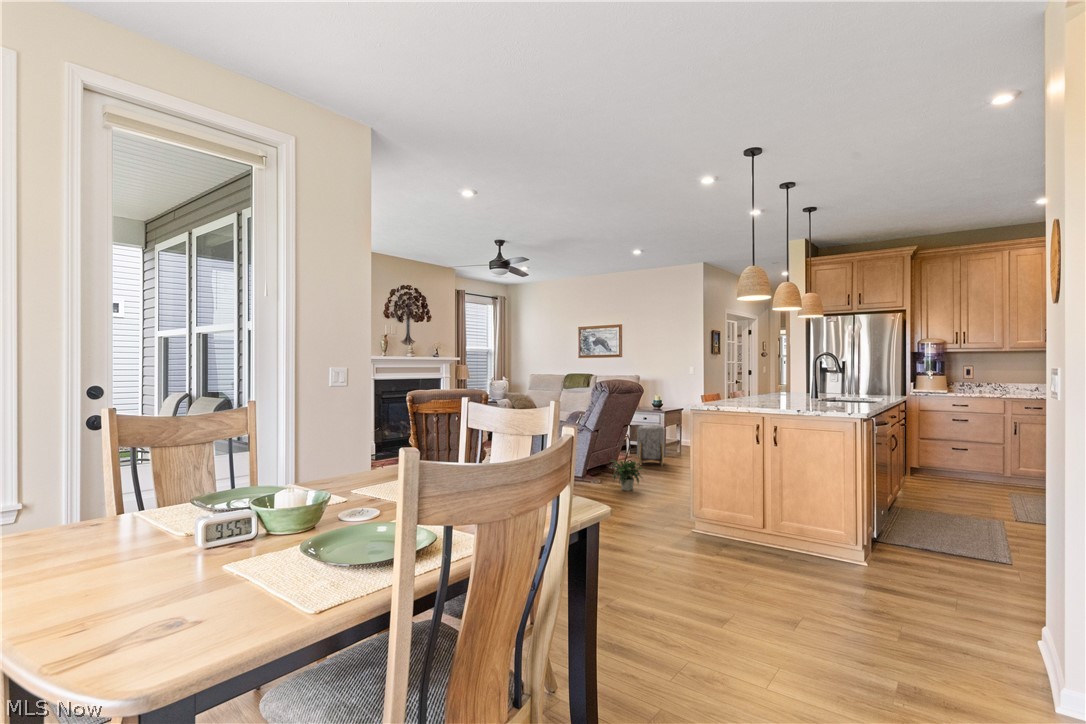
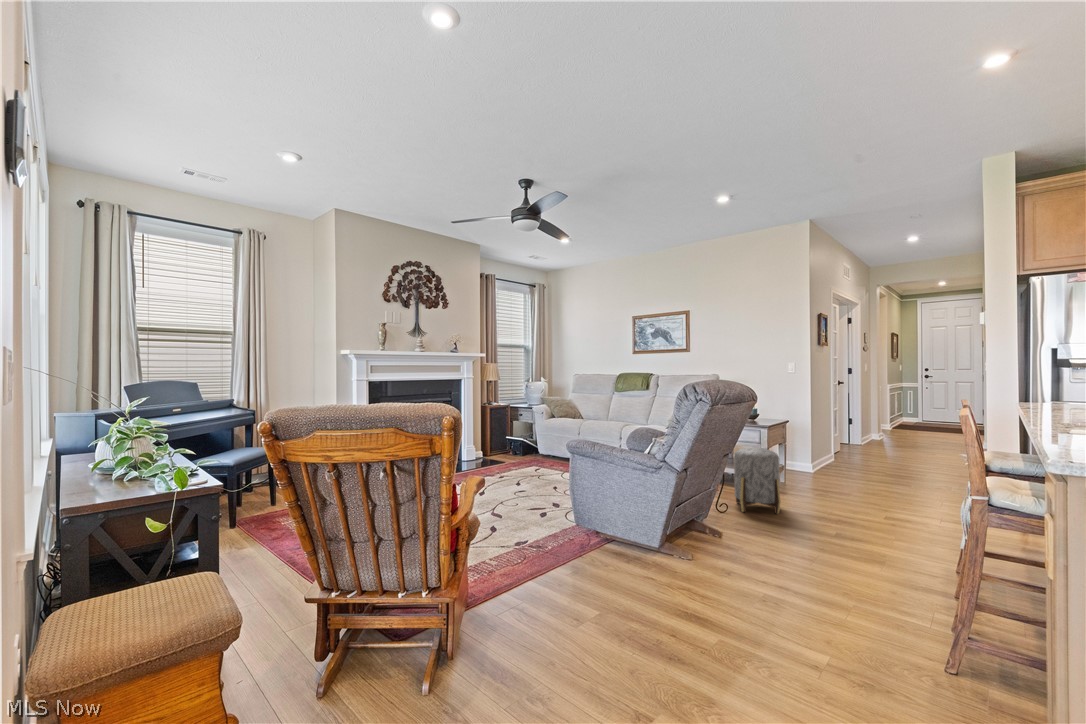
potted plant: present [612,460,642,491] -> none [701,522,788,590]

